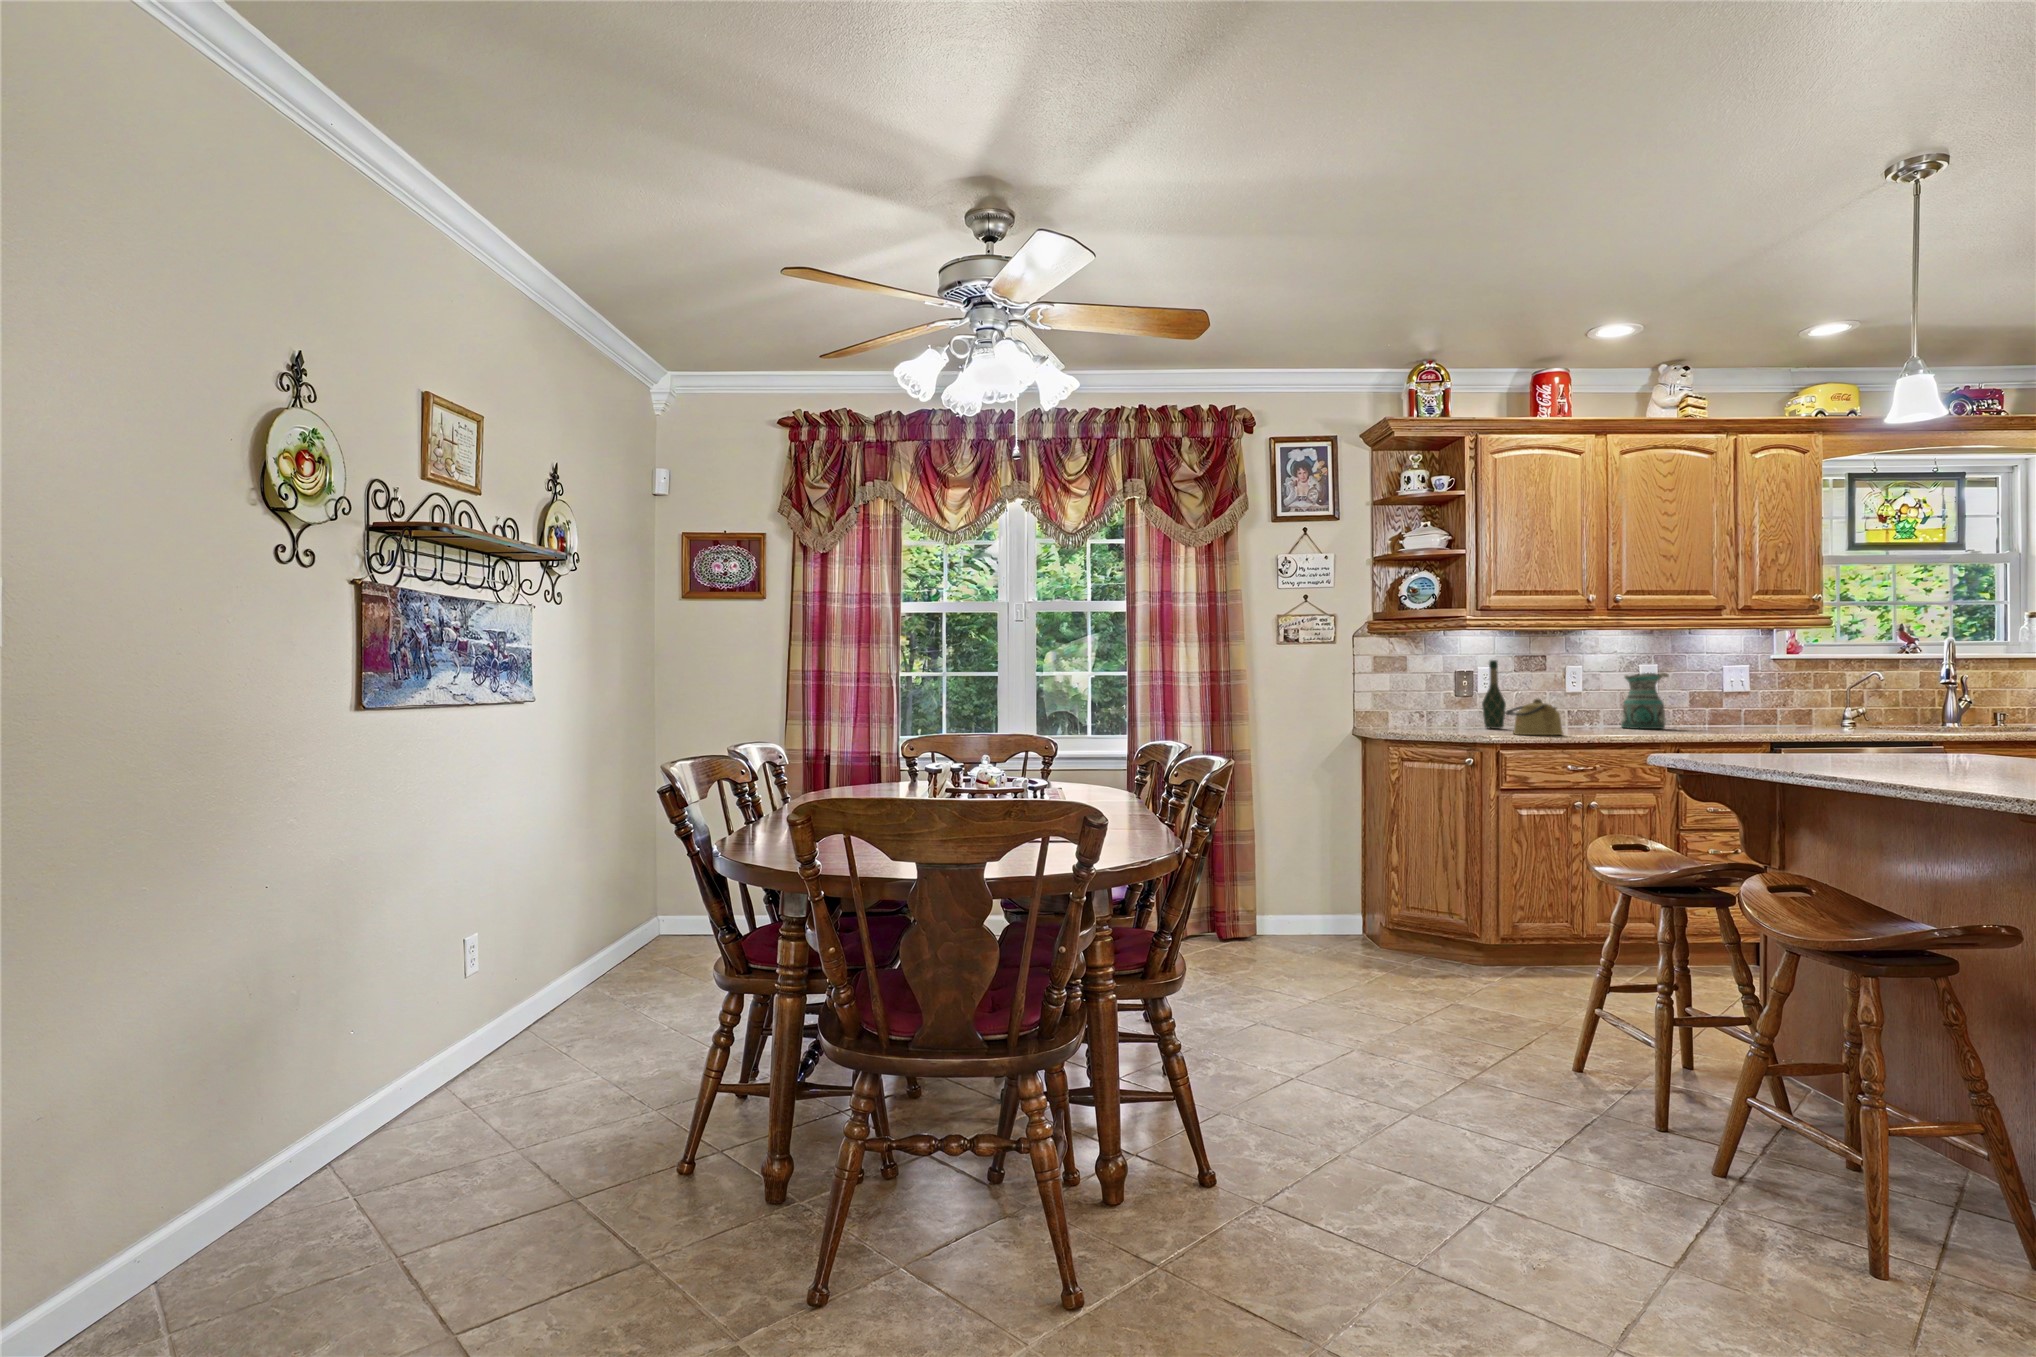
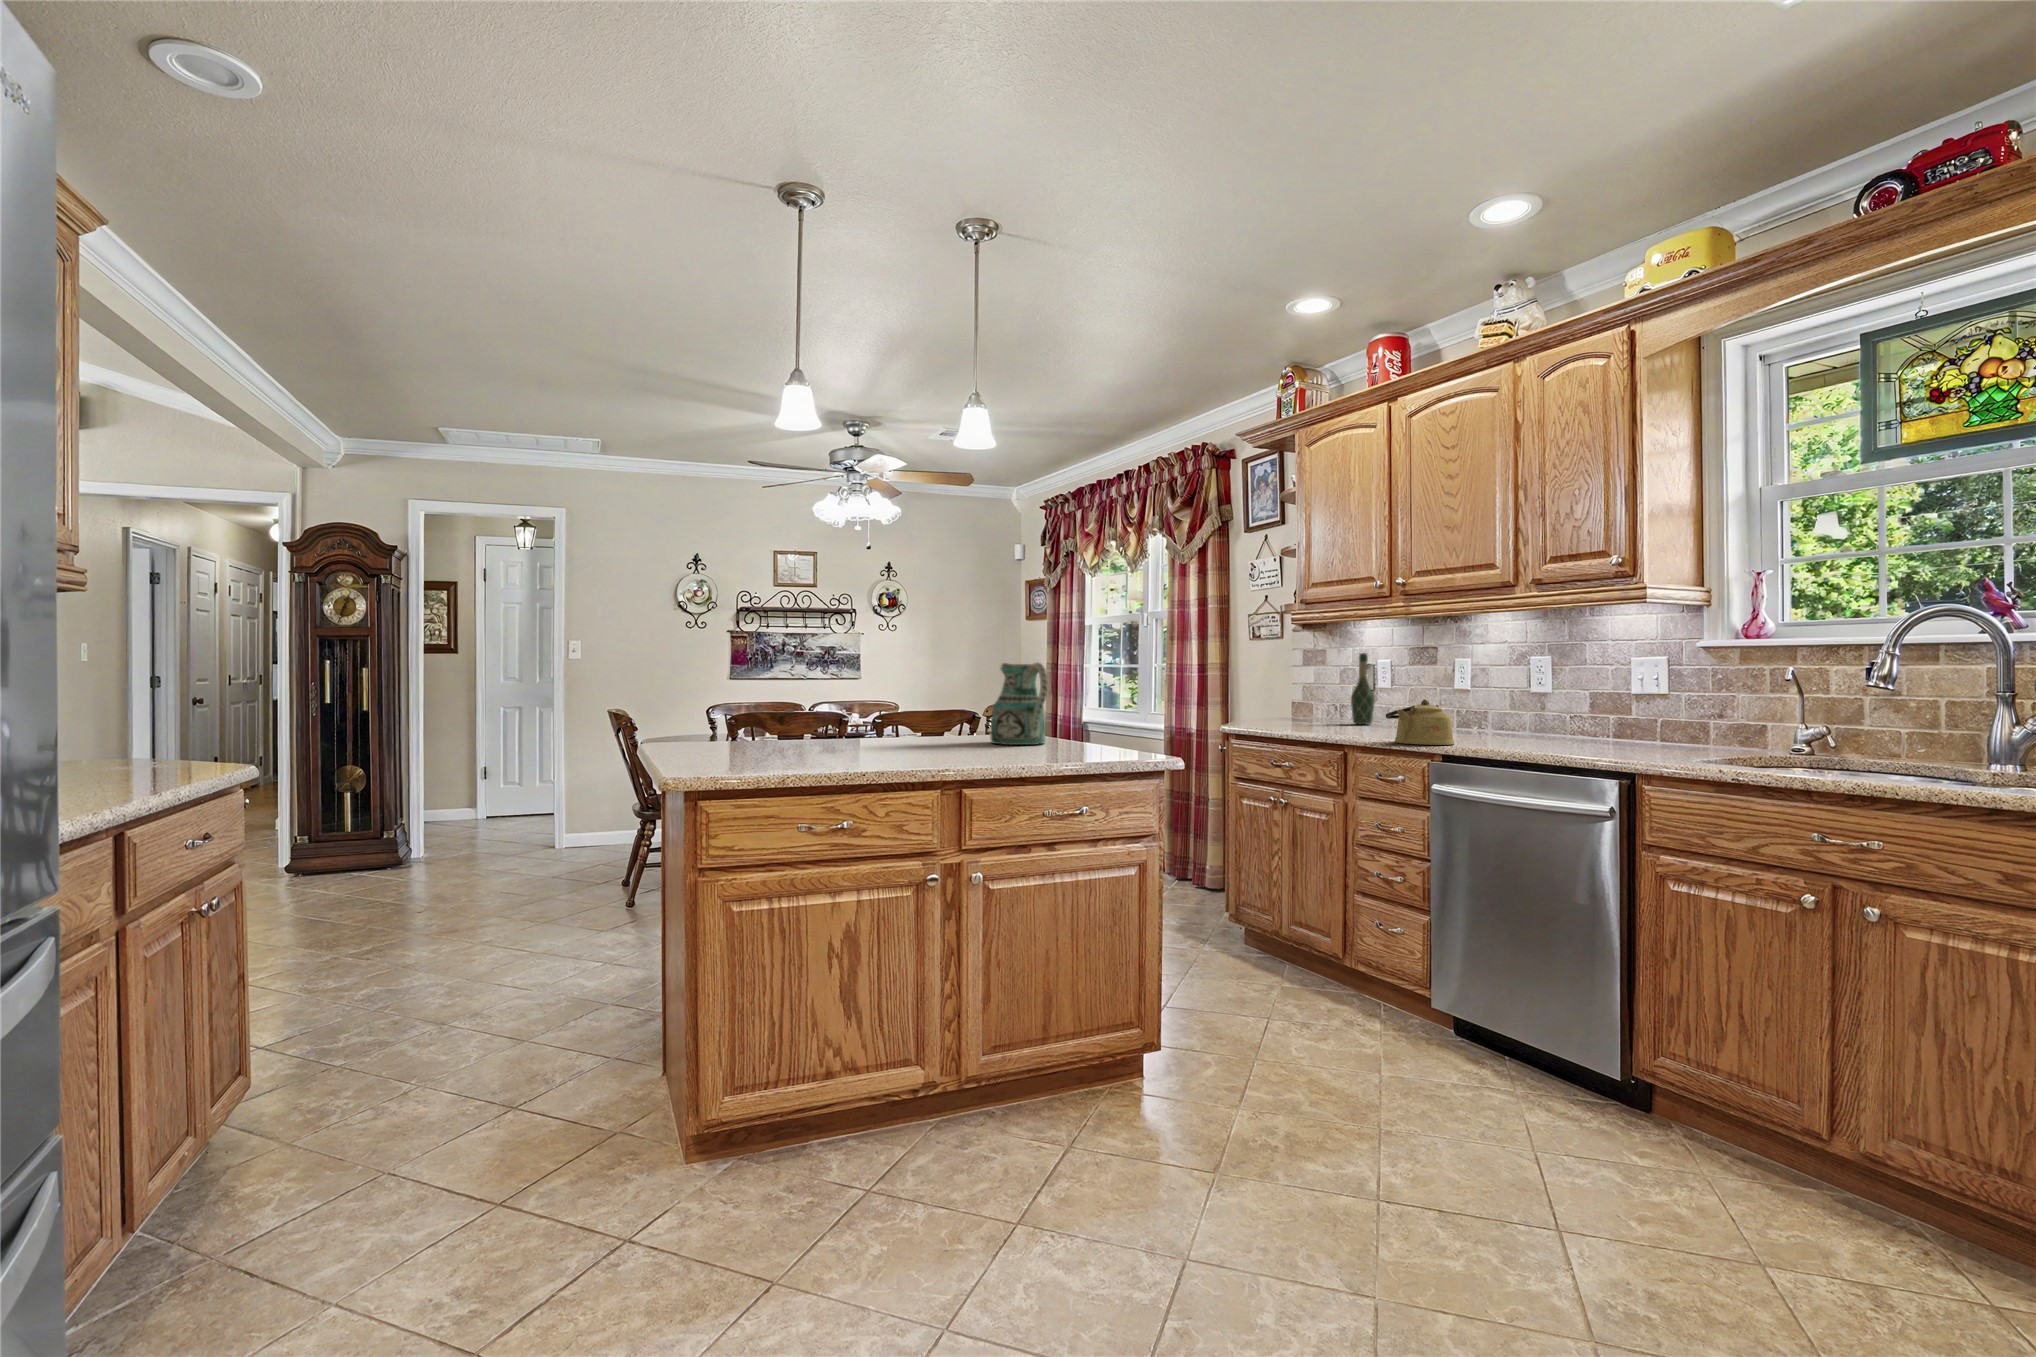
ceramic pitcher: present [1621,673,1669,729] -> present [991,663,1048,745]
kettle: present [1505,699,1563,735] -> present [1386,699,1454,745]

